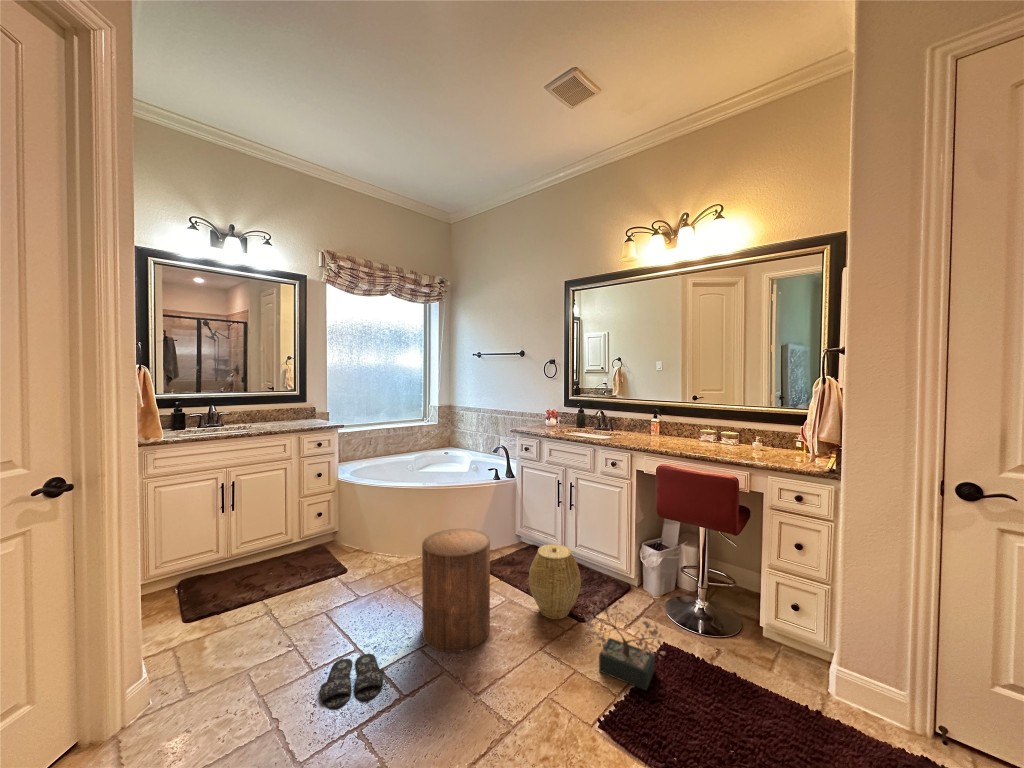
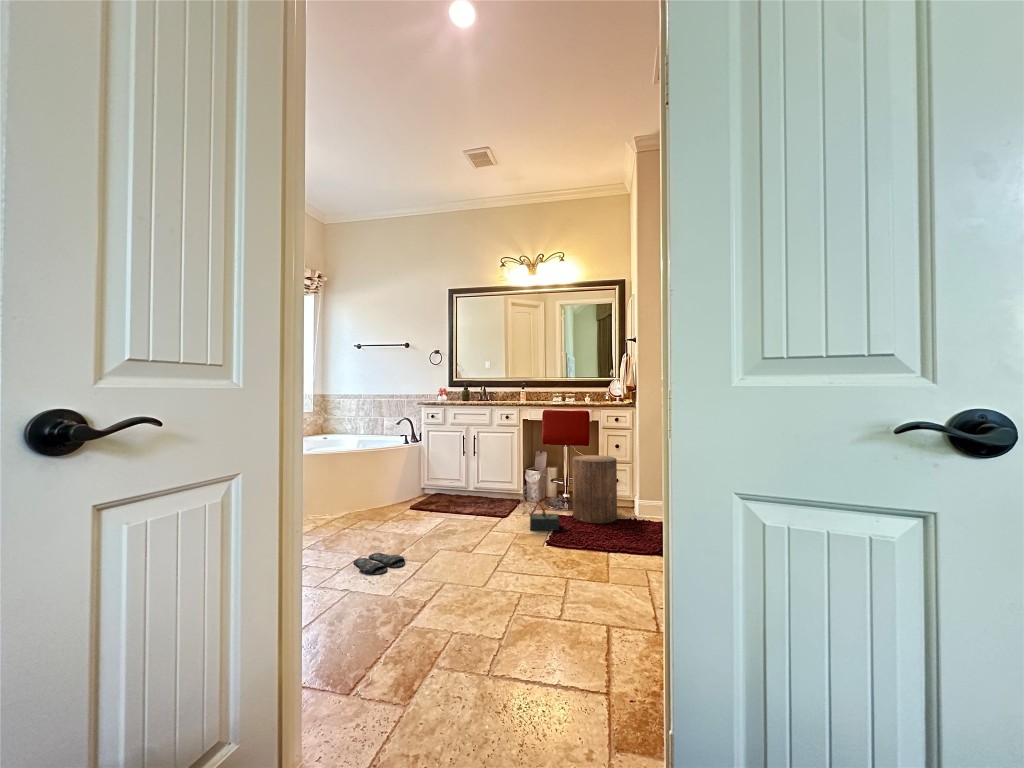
stool: present [422,529,490,652] -> present [572,455,617,523]
woven basket: present [529,544,581,619] -> none [464,472,500,520]

